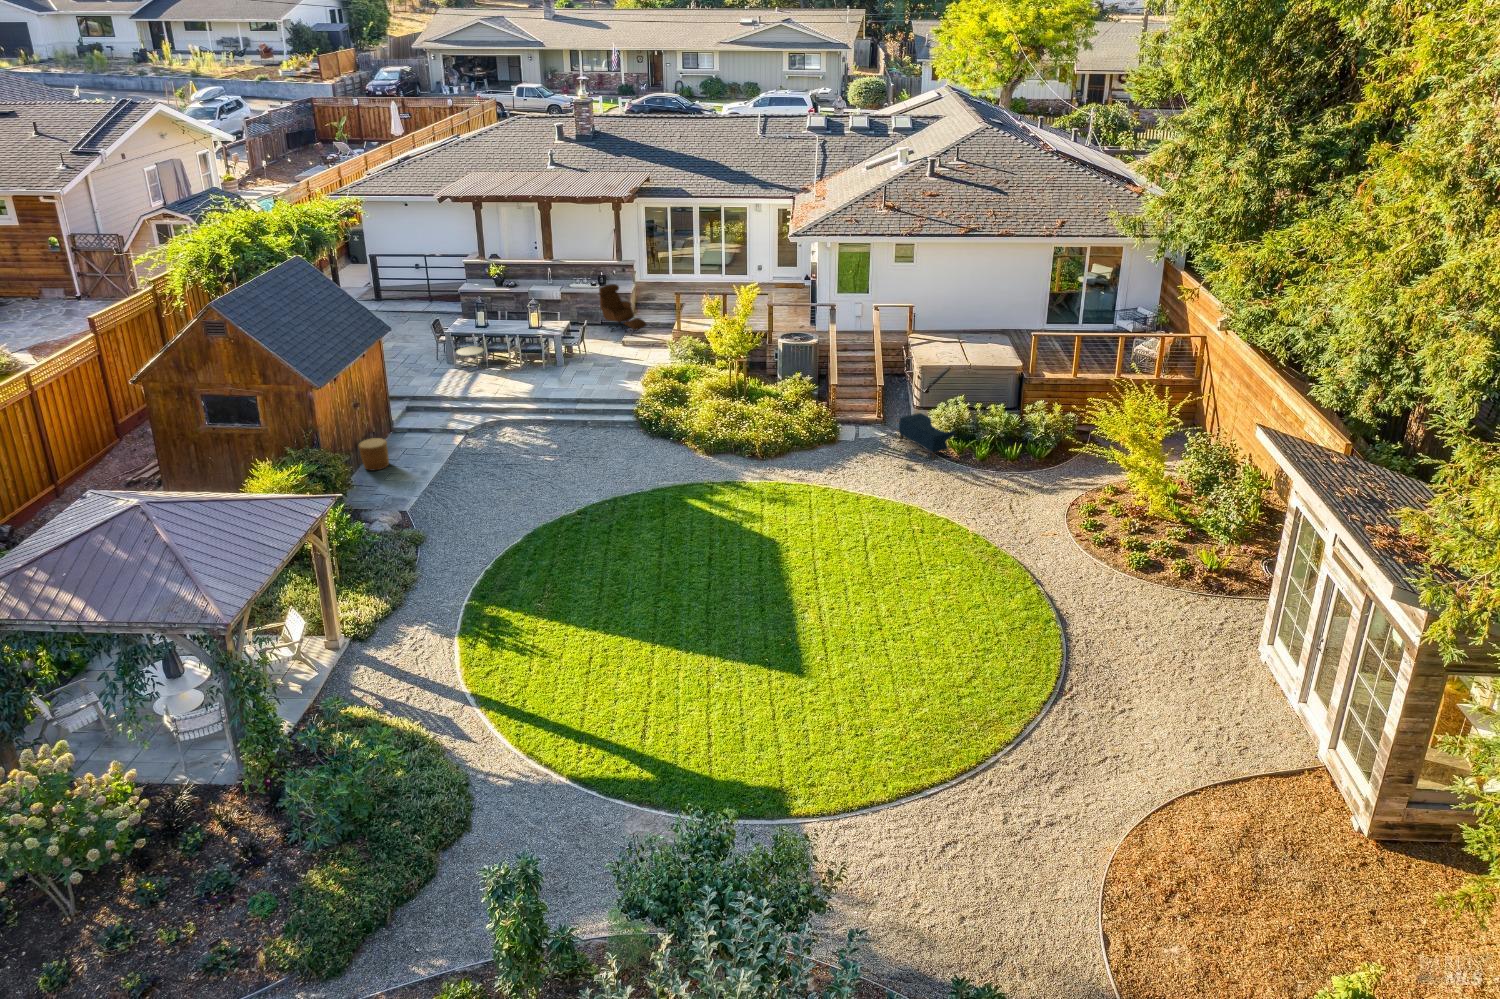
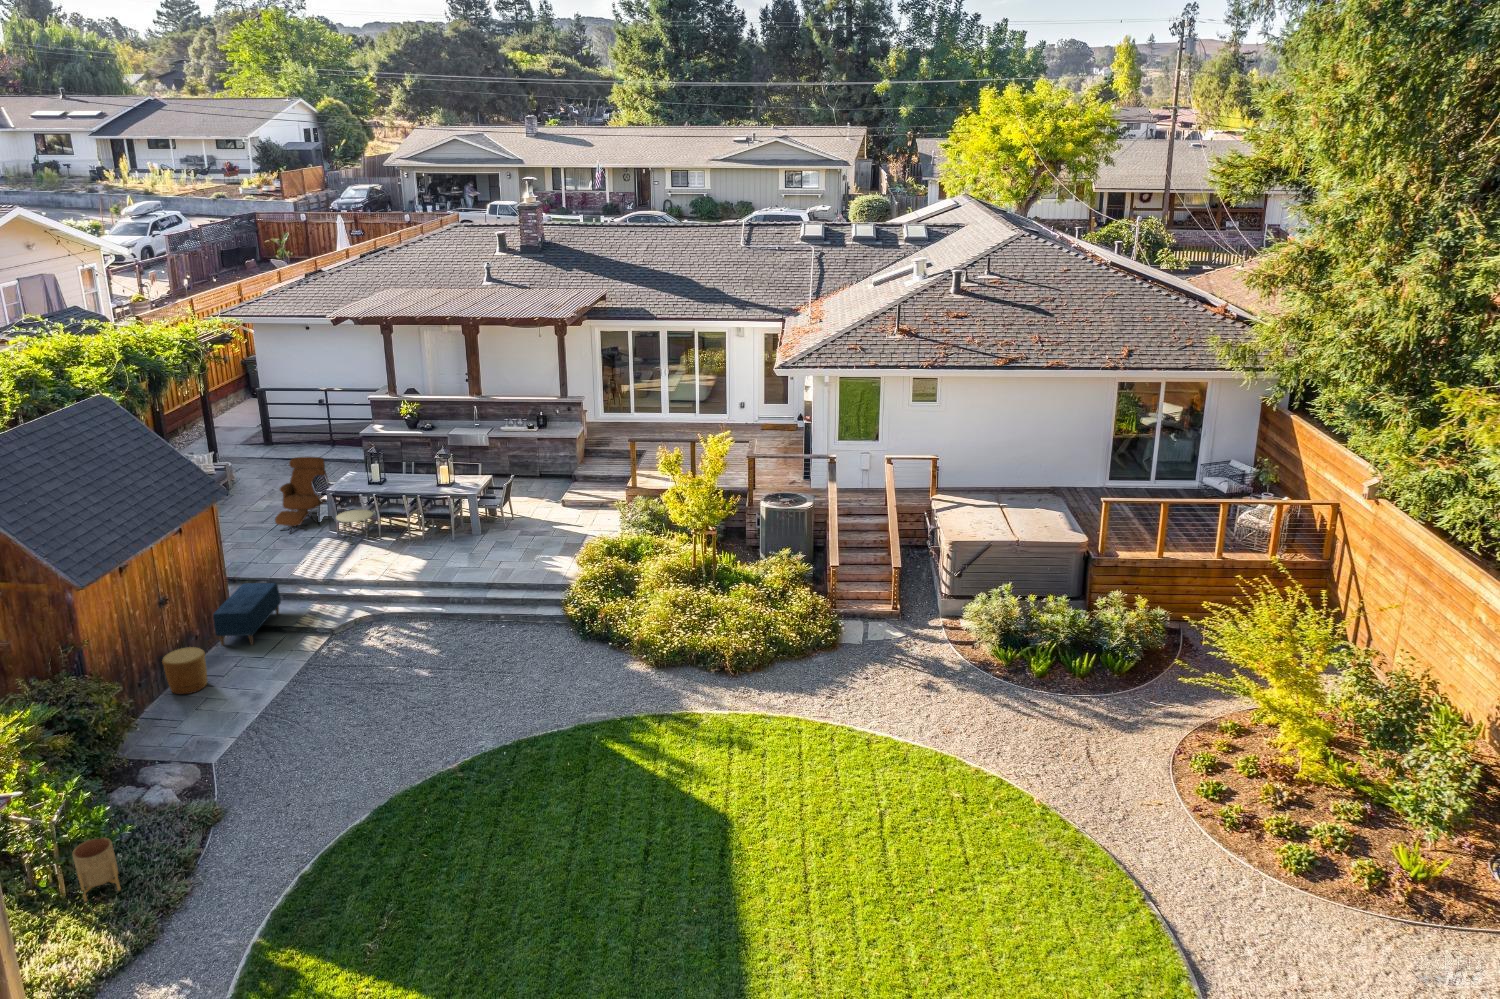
lounge chair: present [599,284,646,332] -> present [275,456,330,533]
bench: present [899,413,955,460] -> present [213,583,281,645]
planter: none [343,545,373,584] -> present [72,838,120,902]

